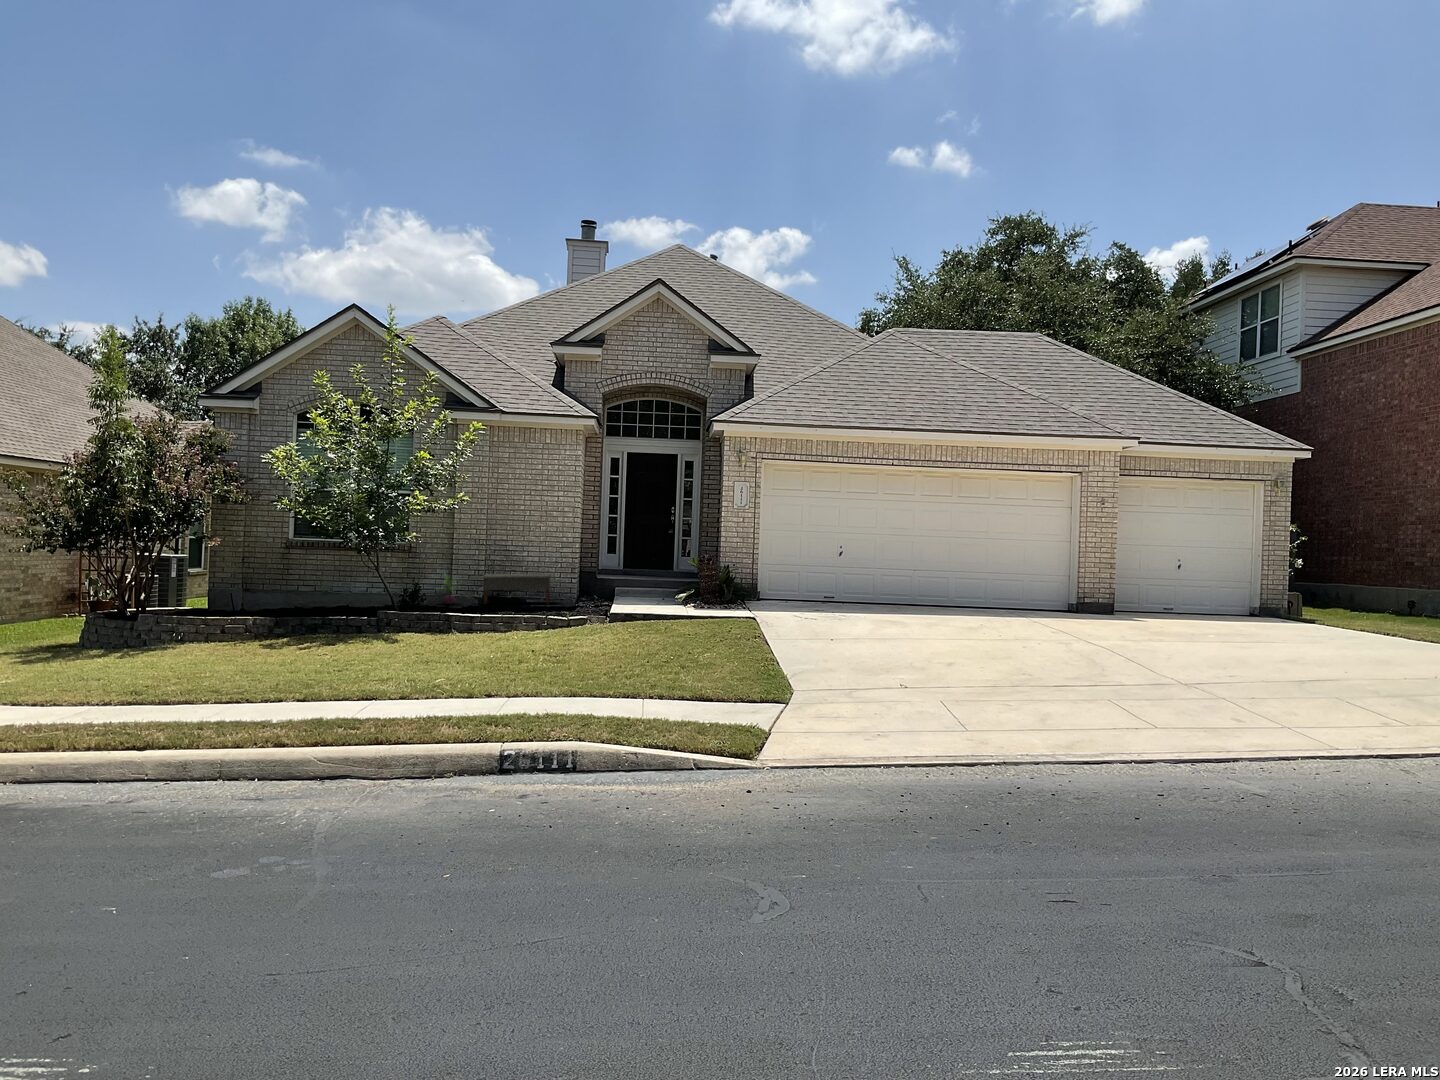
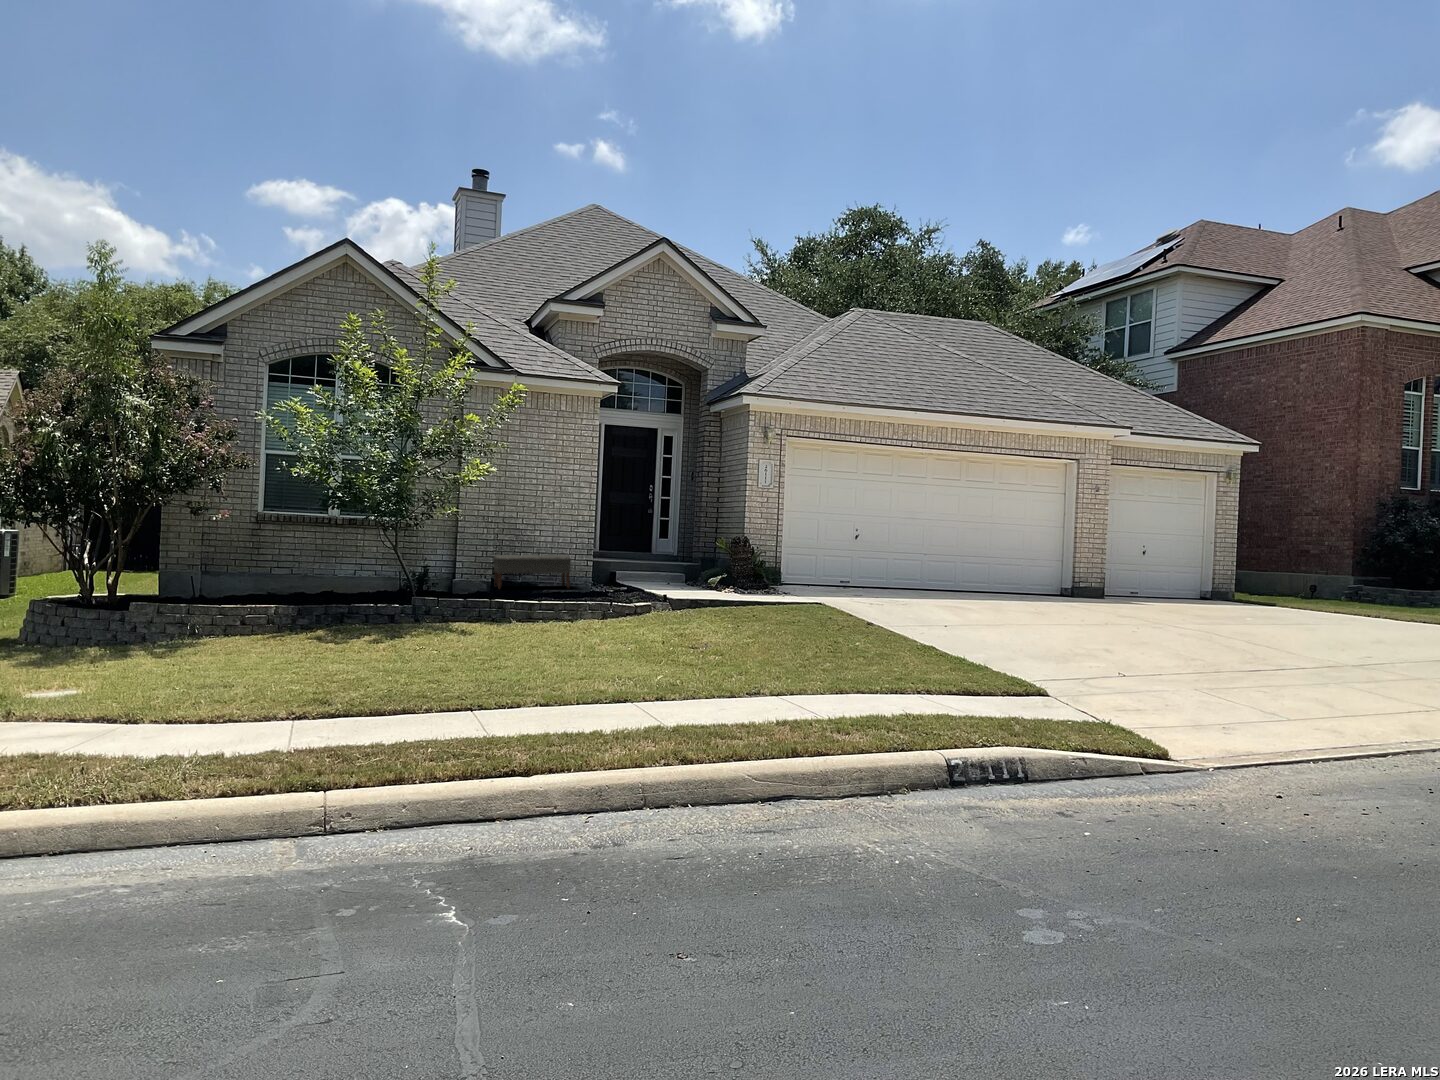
decorative plant: present [443,576,455,604] -> none [435,553,478,590]

